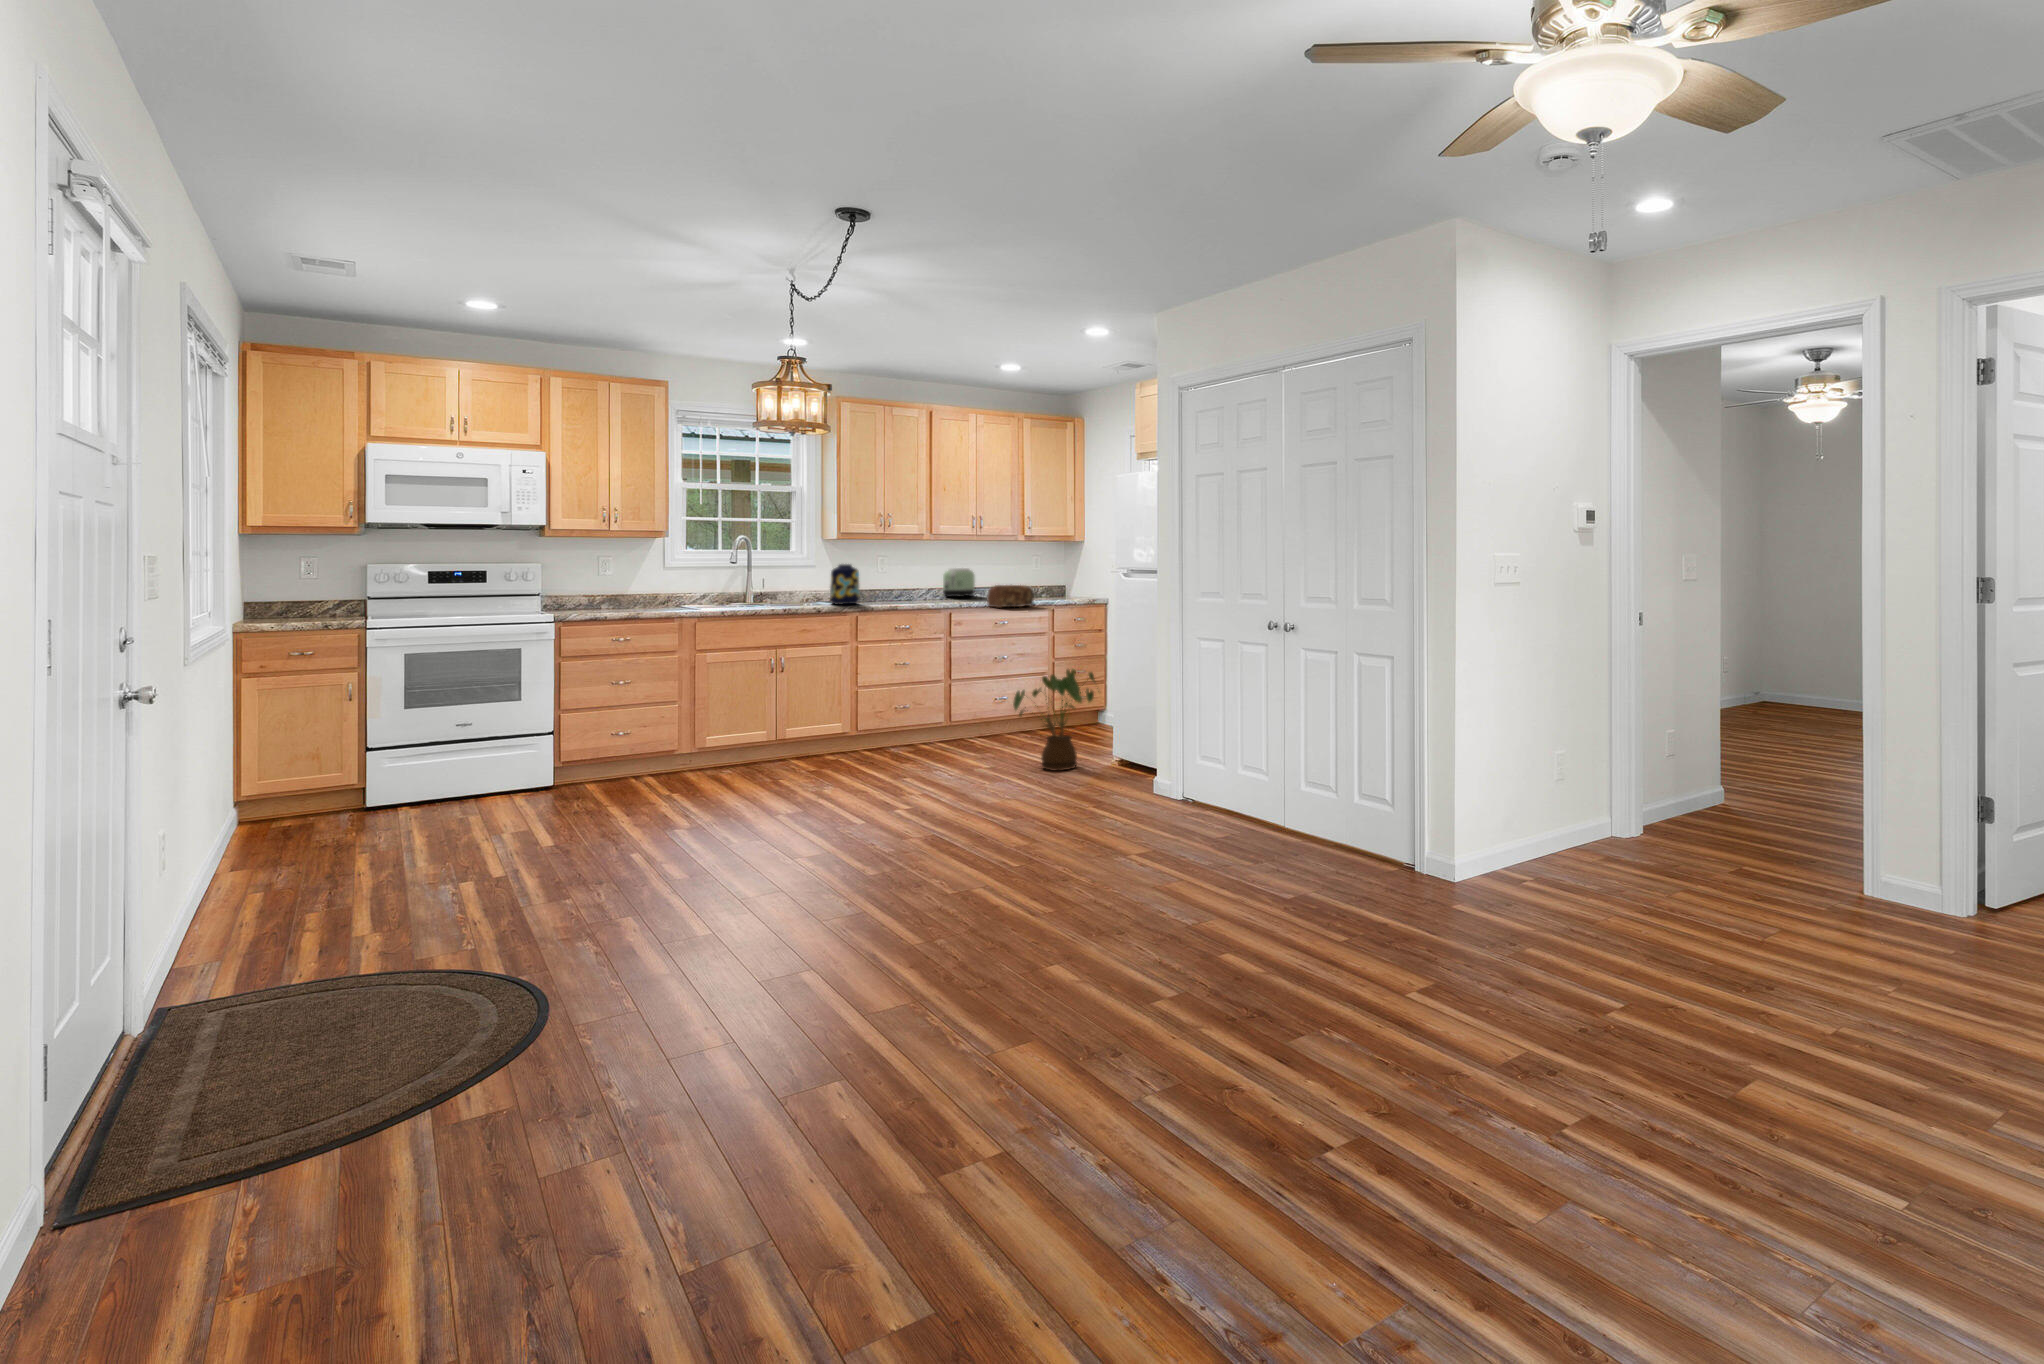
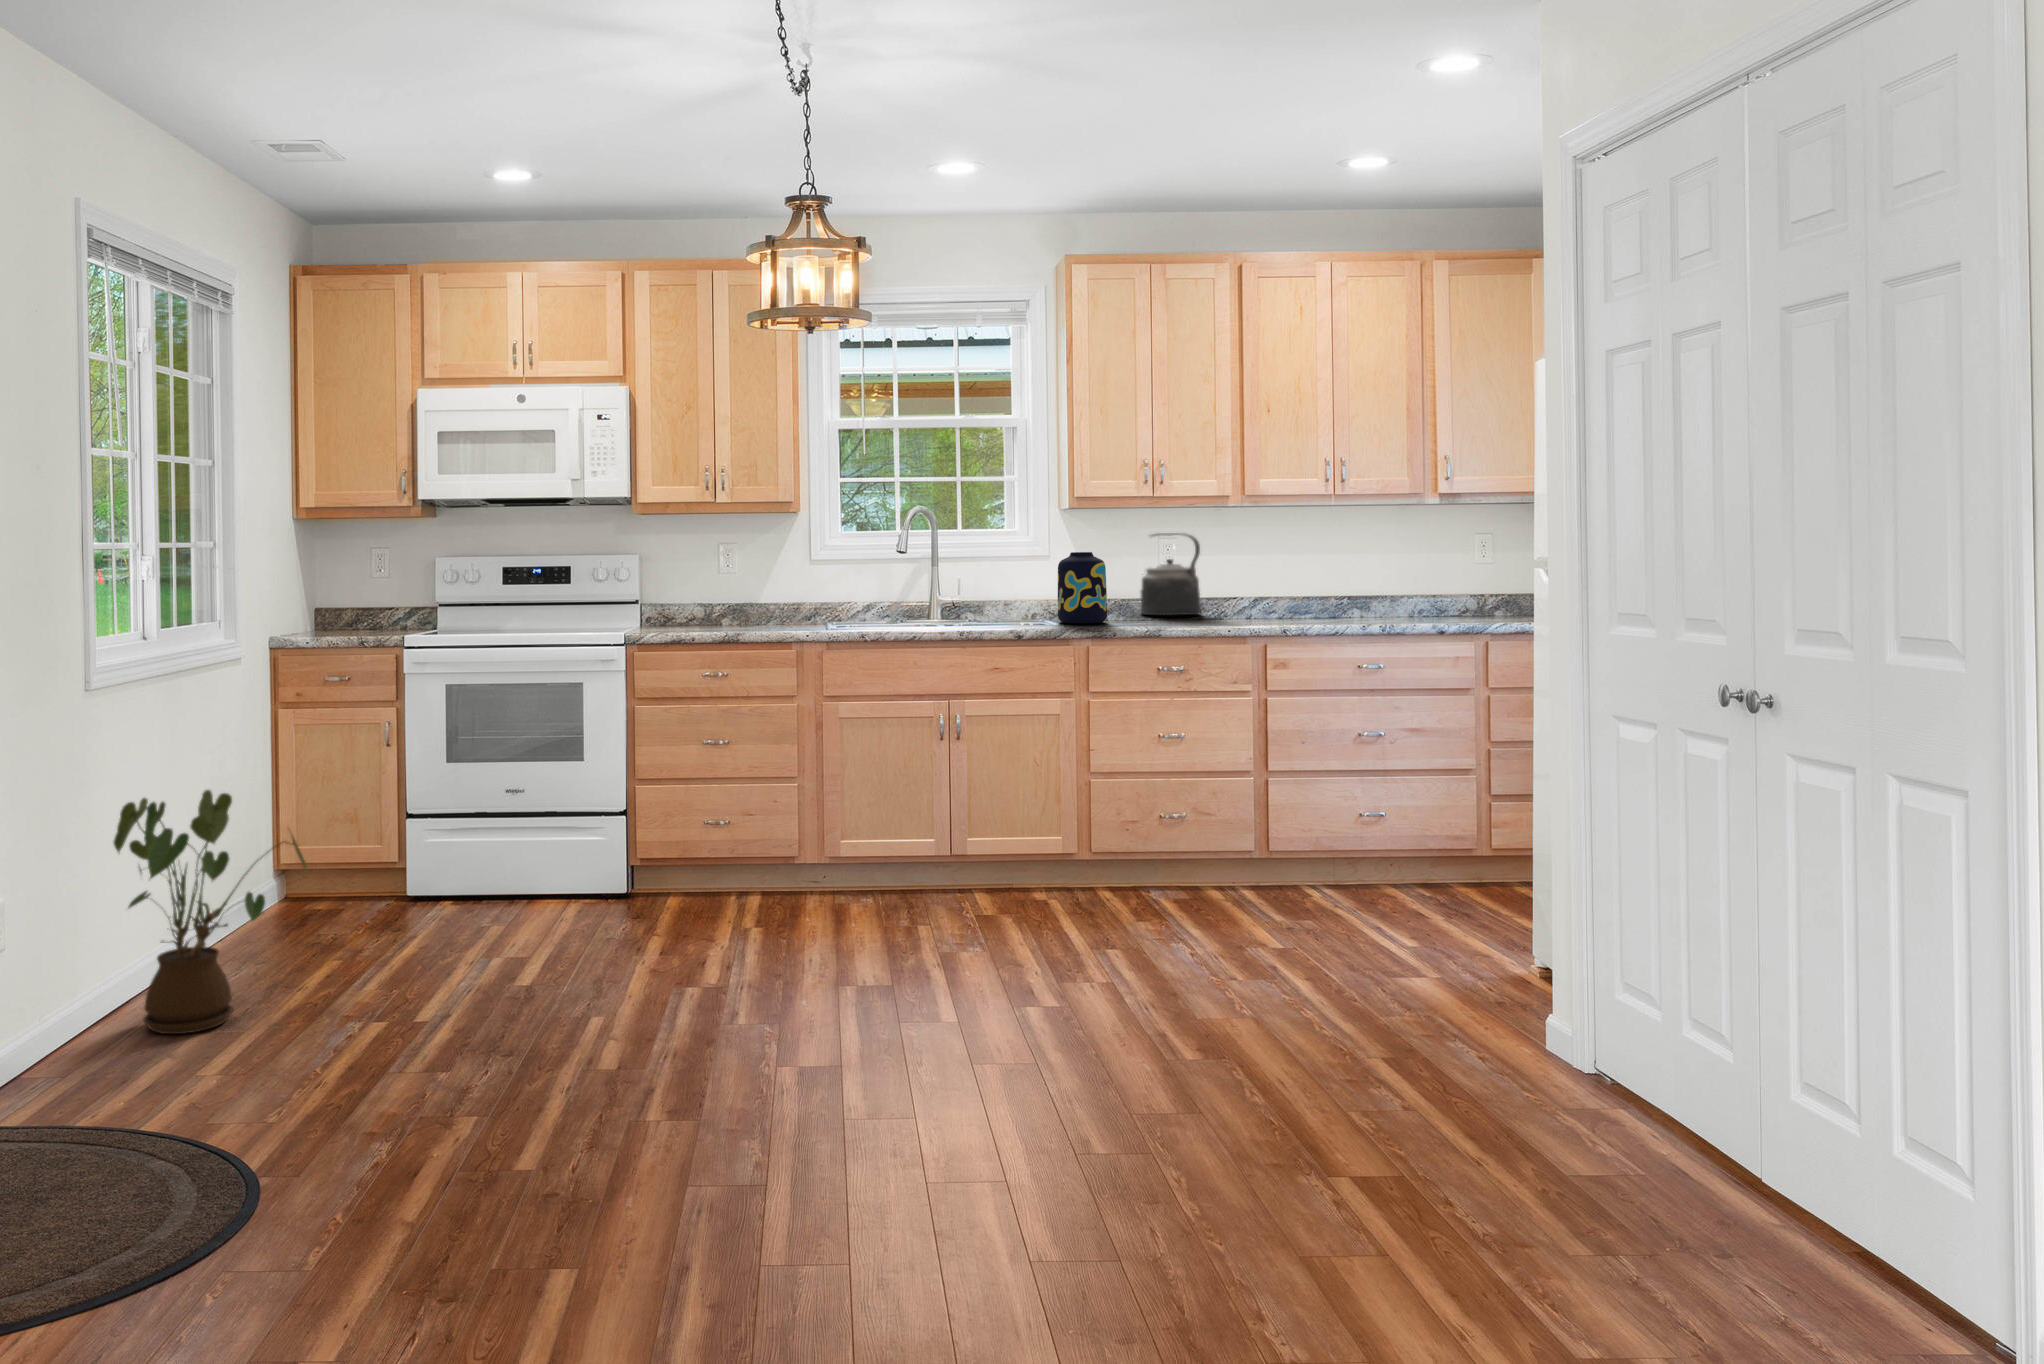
kettle: none [863,554,906,599] -> present [1141,533,1201,615]
toaster: present [943,568,975,597] -> none [1277,558,1344,614]
bread loaf: present [987,585,1034,608] -> none [1340,590,1440,636]
house plant: present [1013,669,1099,771] -> present [114,790,306,1034]

